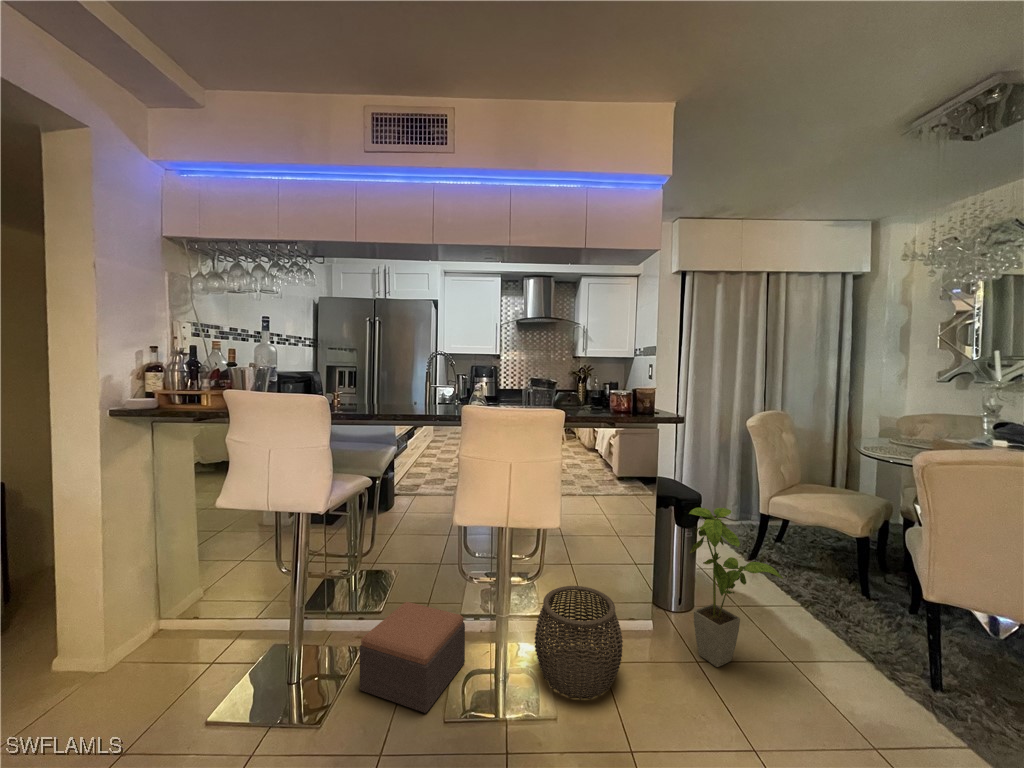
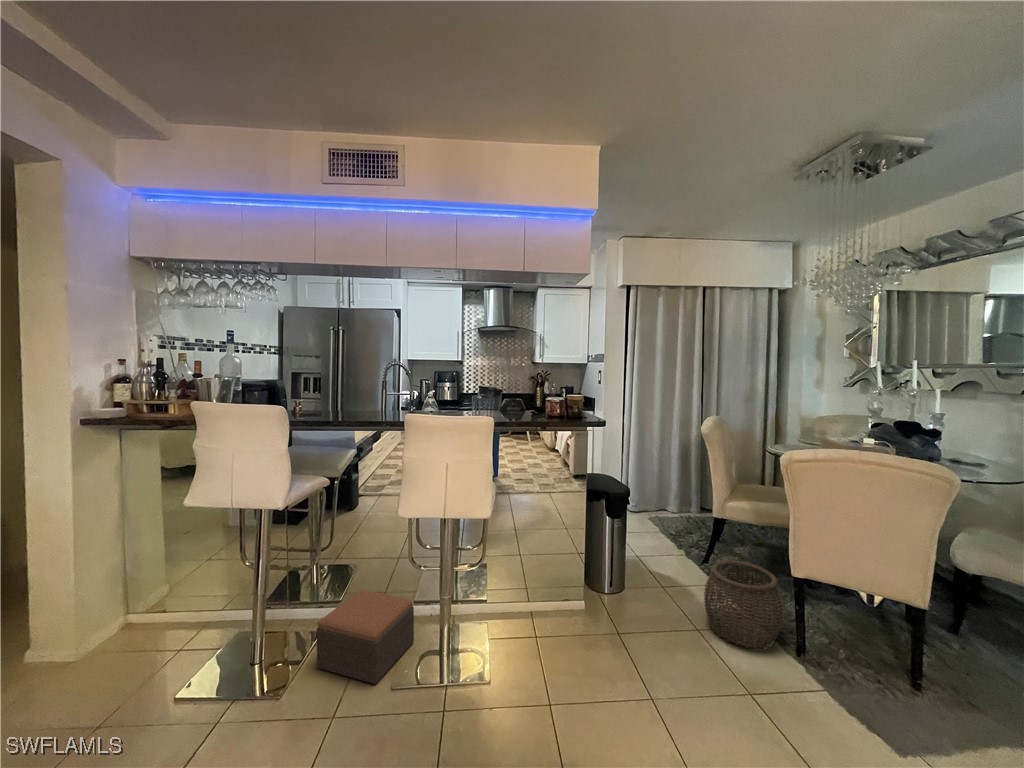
house plant: present [689,508,783,667] -> none [610,500,687,638]
woven basket: present [535,586,623,699] -> present [704,561,784,649]

